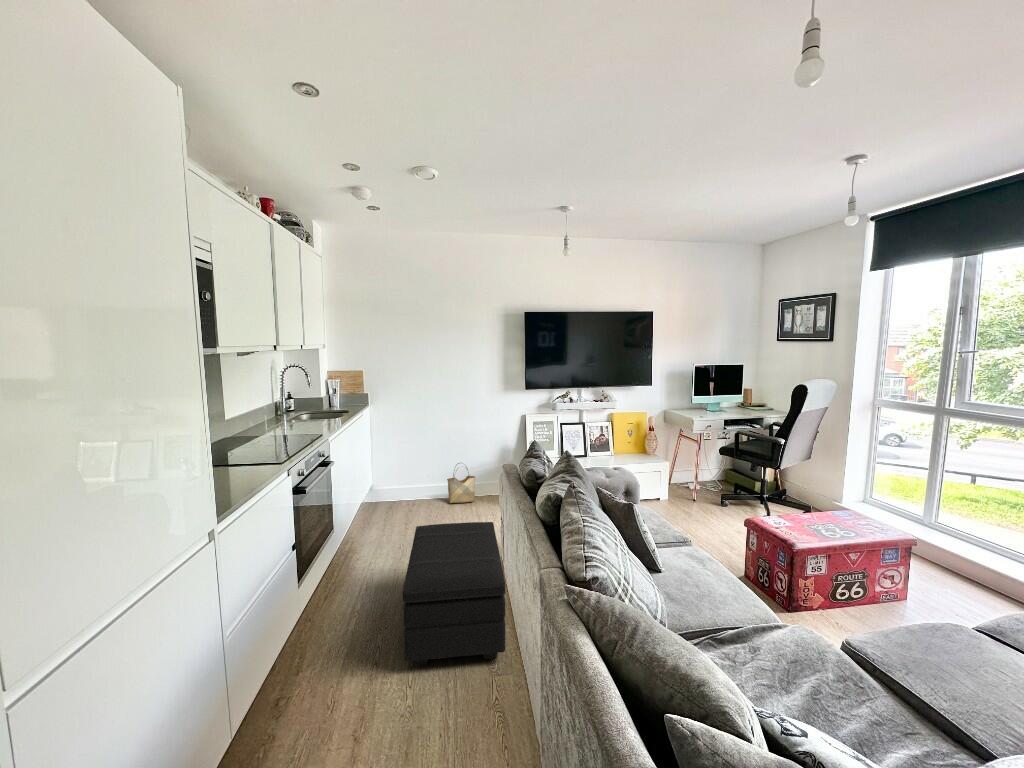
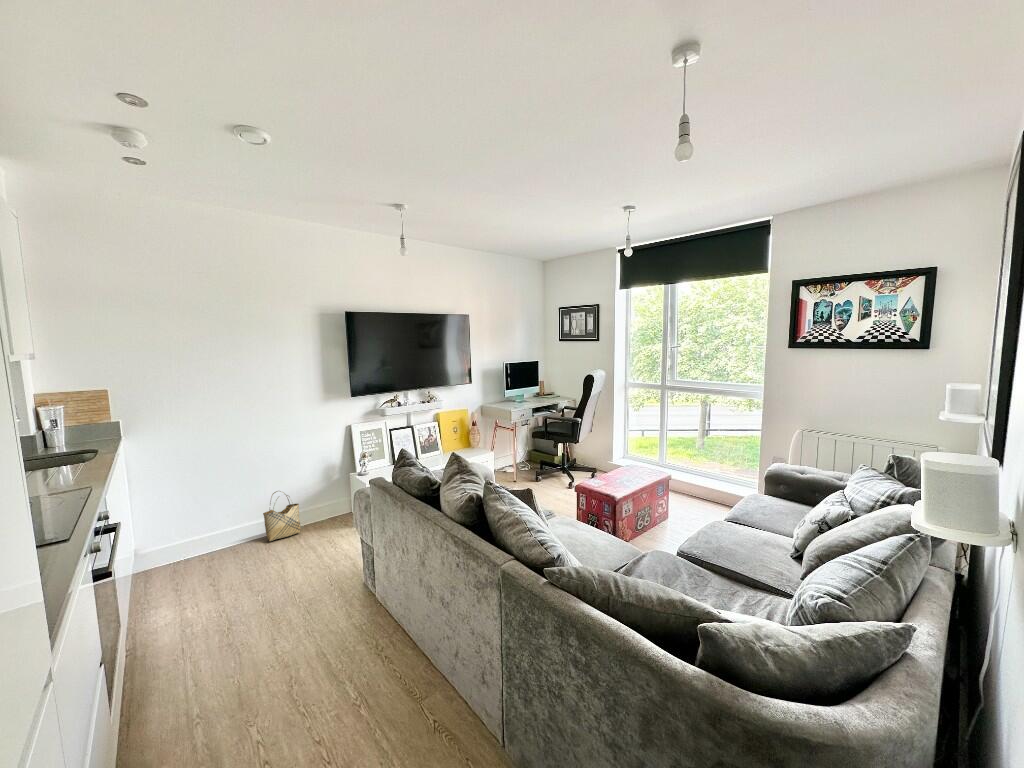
footstool: present [403,522,505,666] -> none [274,543,422,726]

